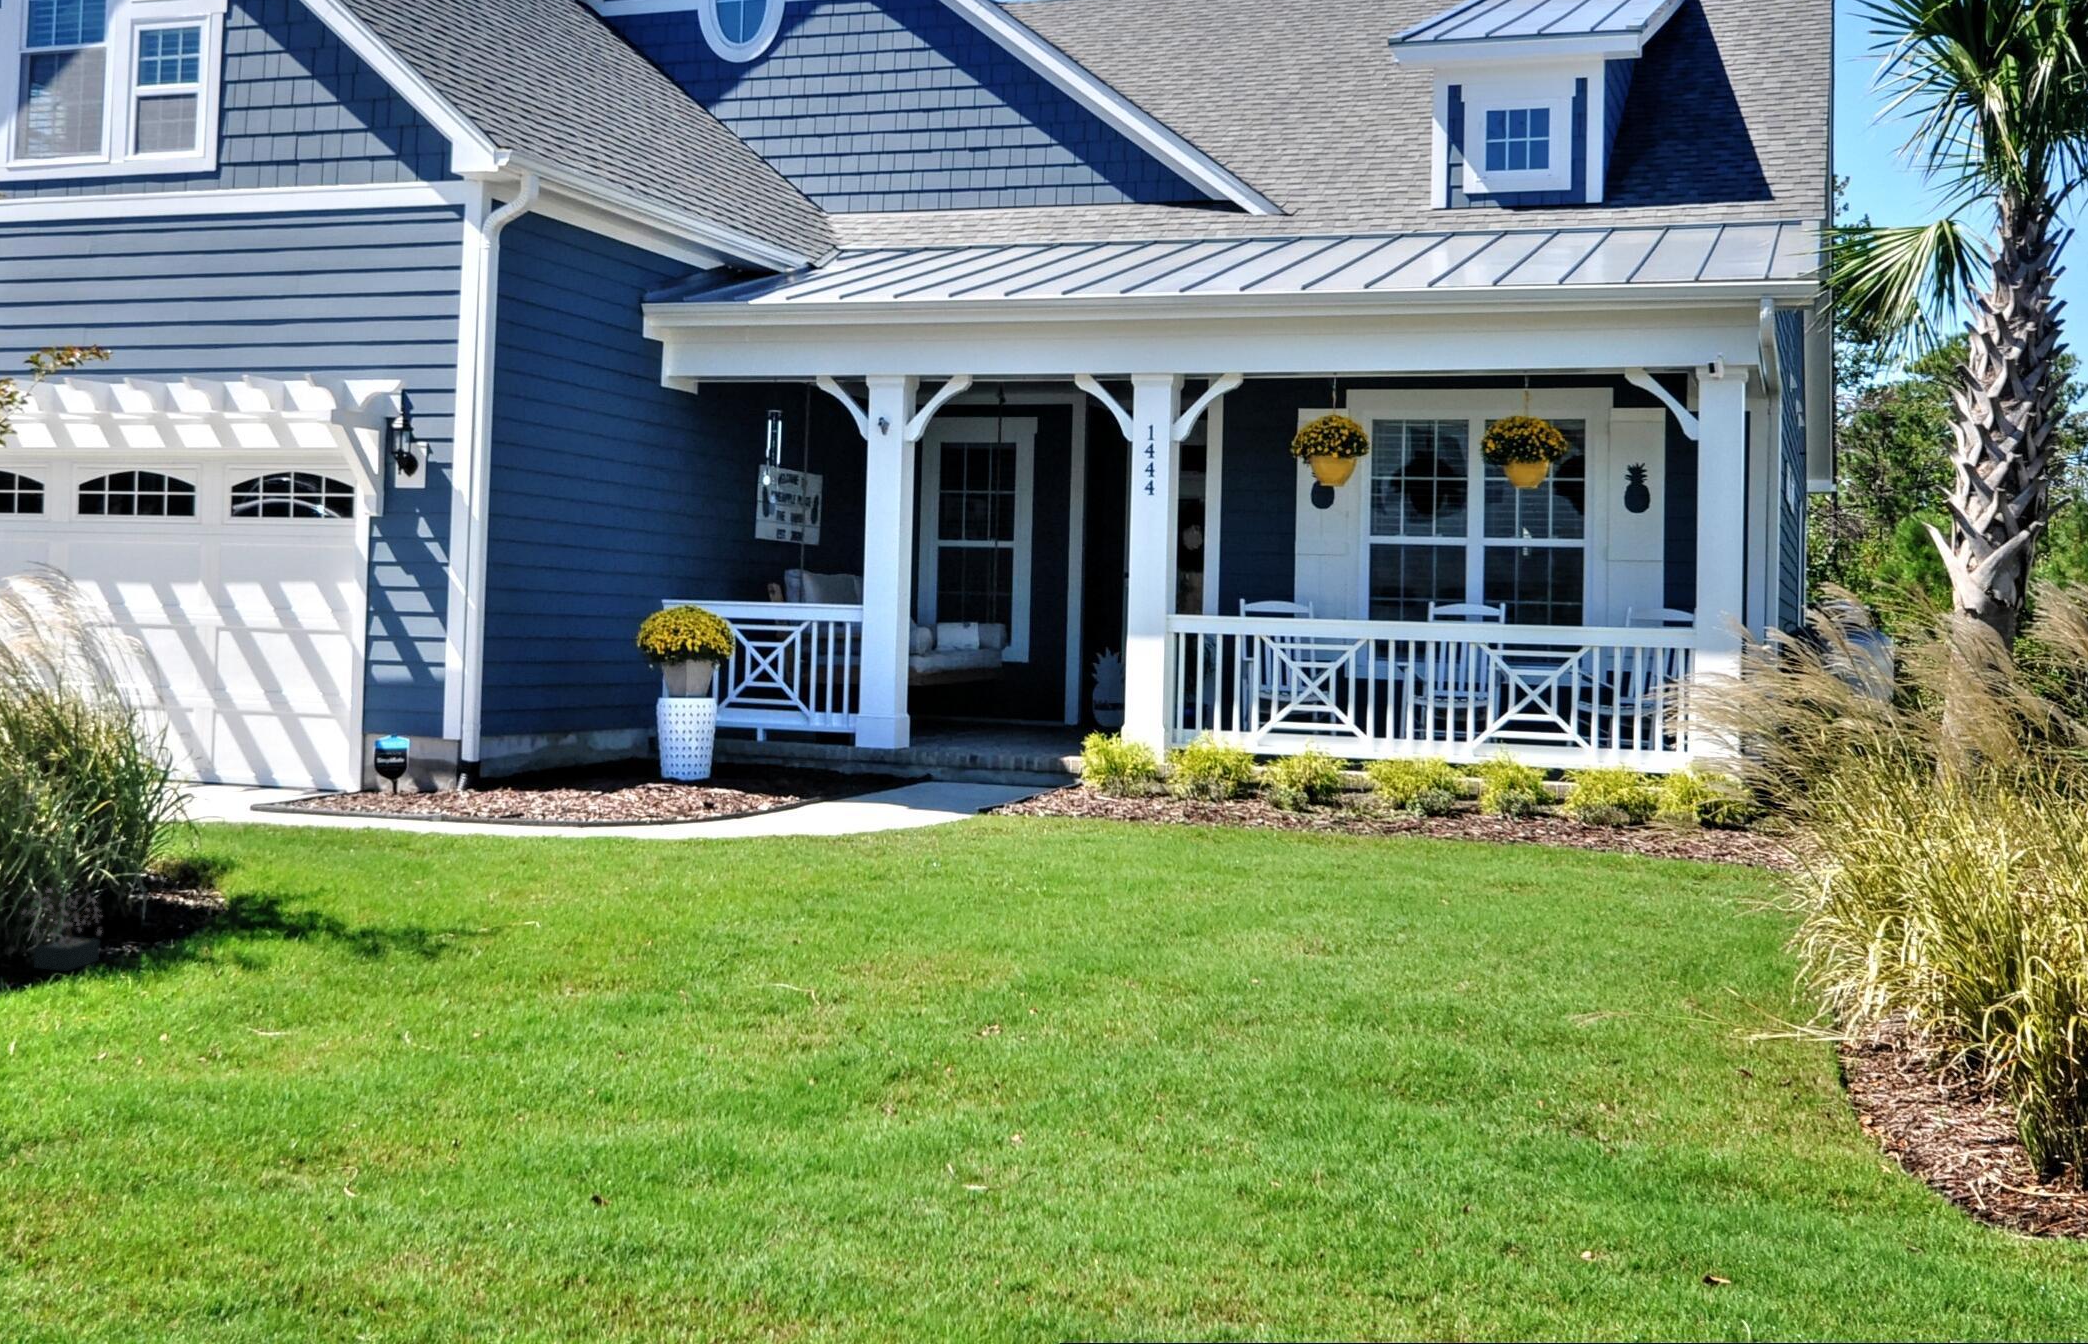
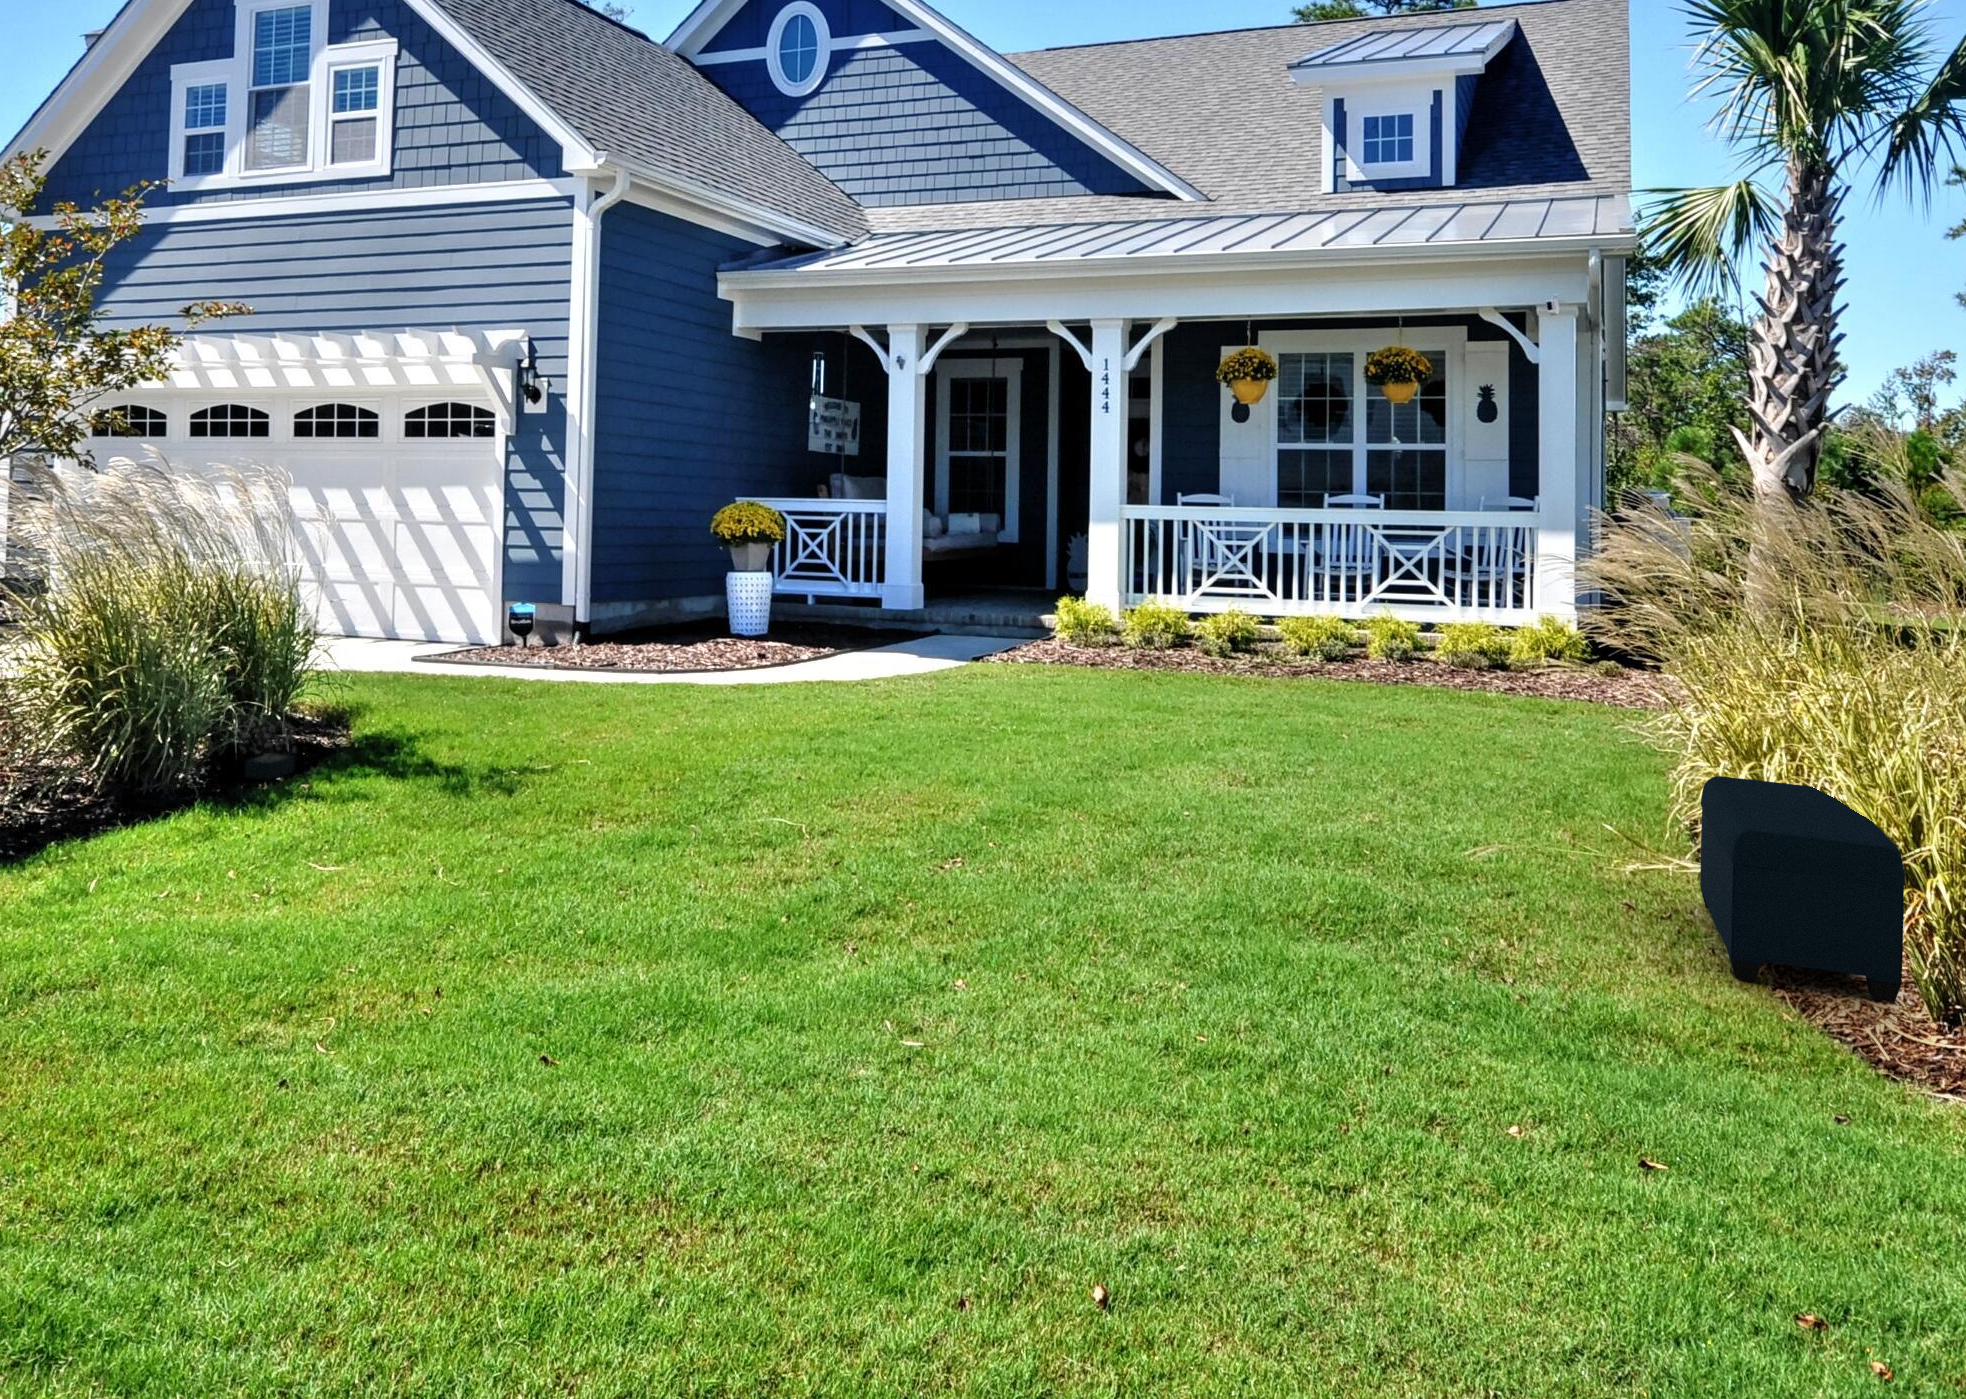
bench: none [1822,948,2024,1203] -> present [1700,776,1905,1002]

